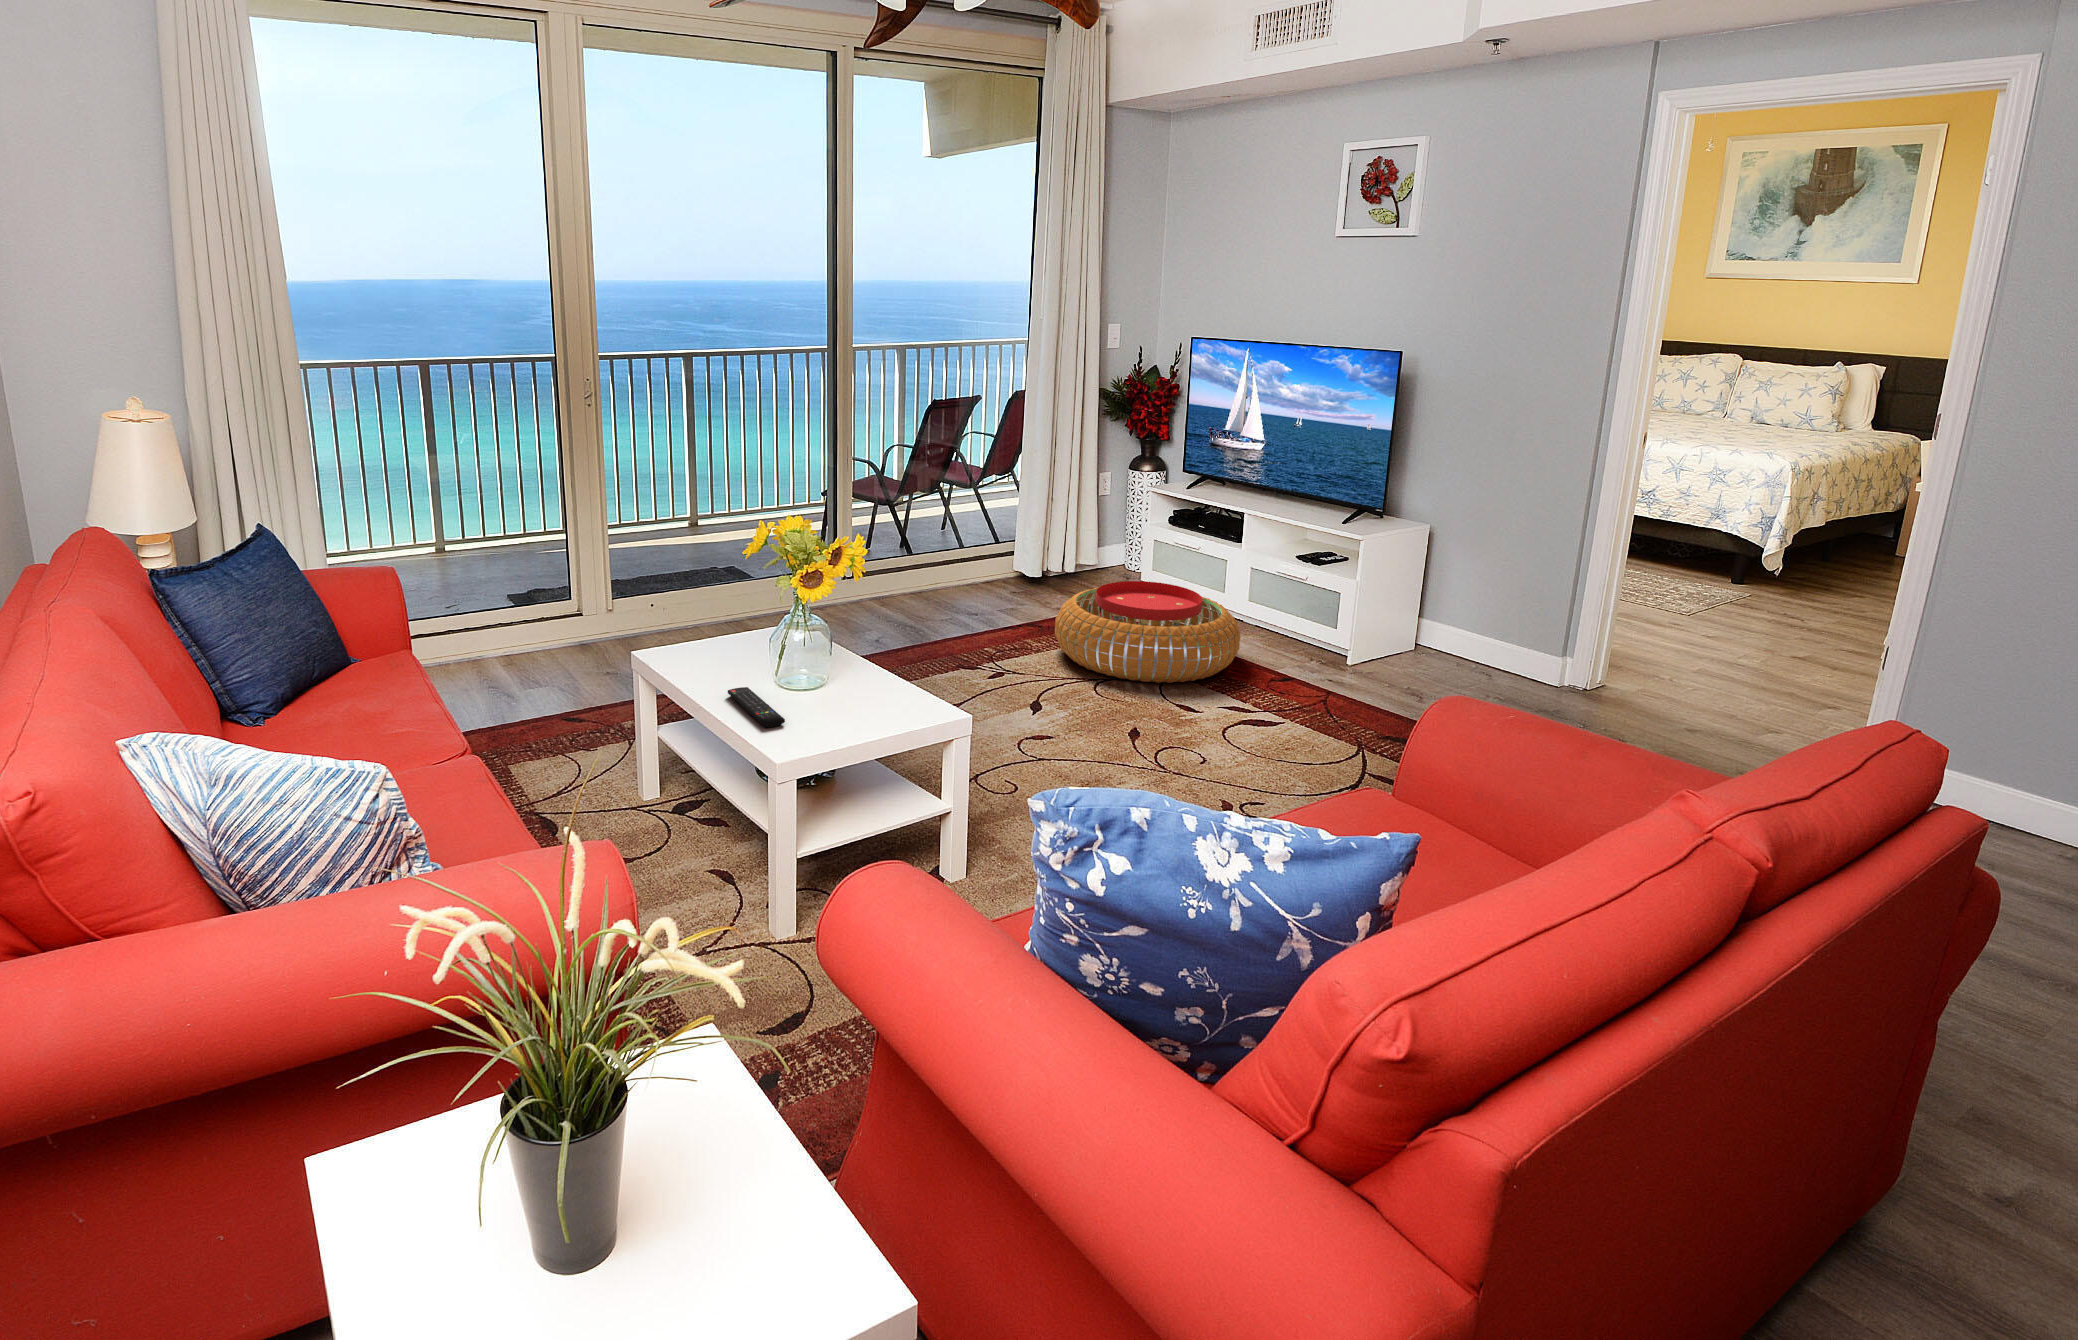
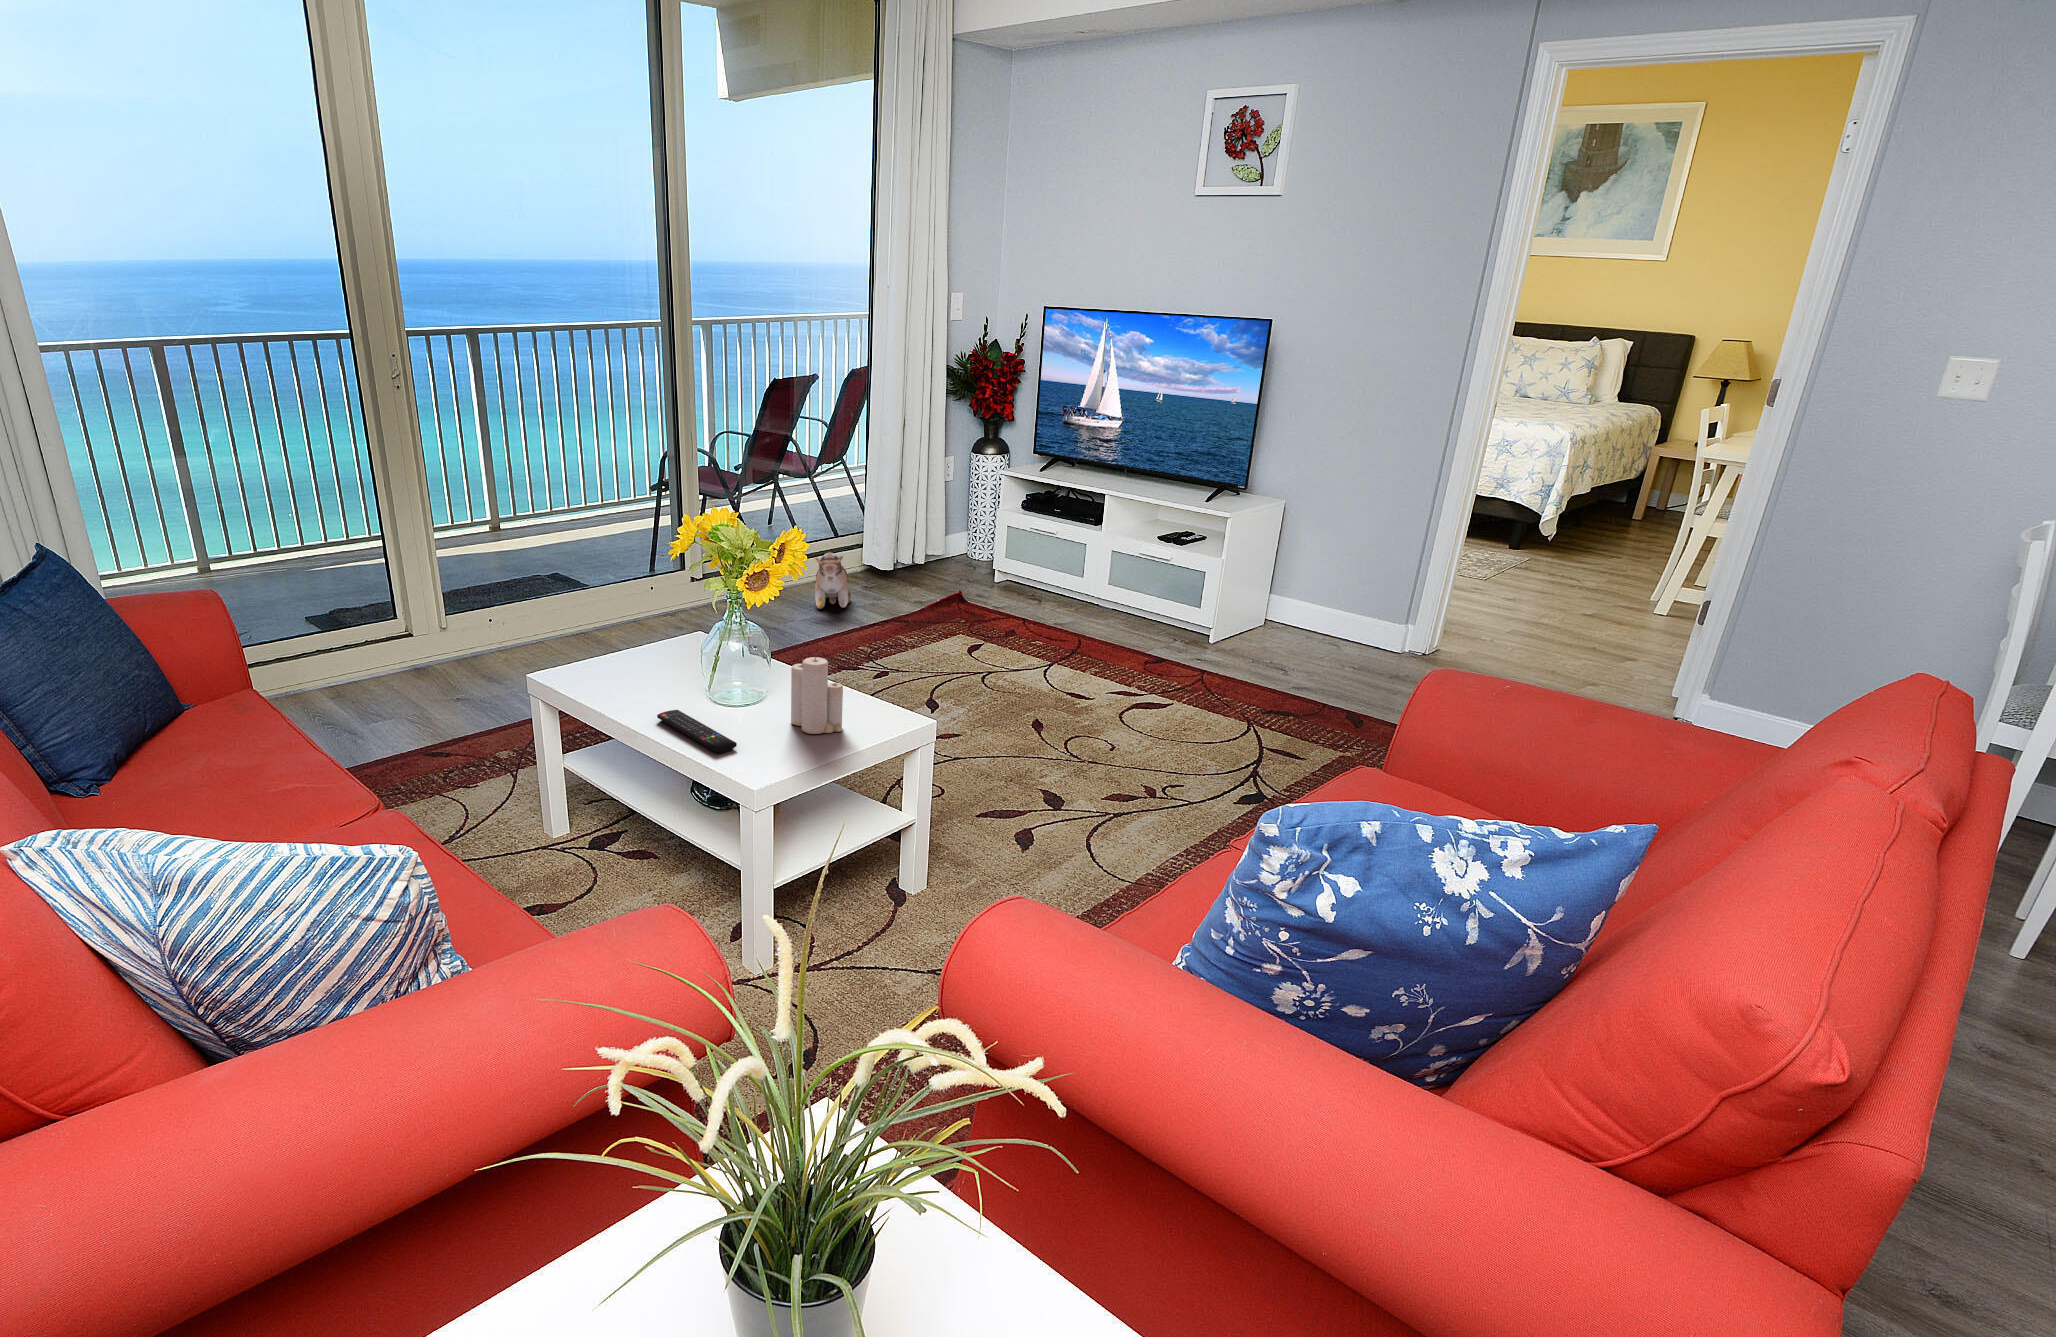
plush toy: none [960,558,998,610] -> present [815,552,851,609]
pouf: present [1055,581,1241,683] -> none [926,571,1114,675]
candle: none [845,641,890,716] -> present [791,652,843,734]

